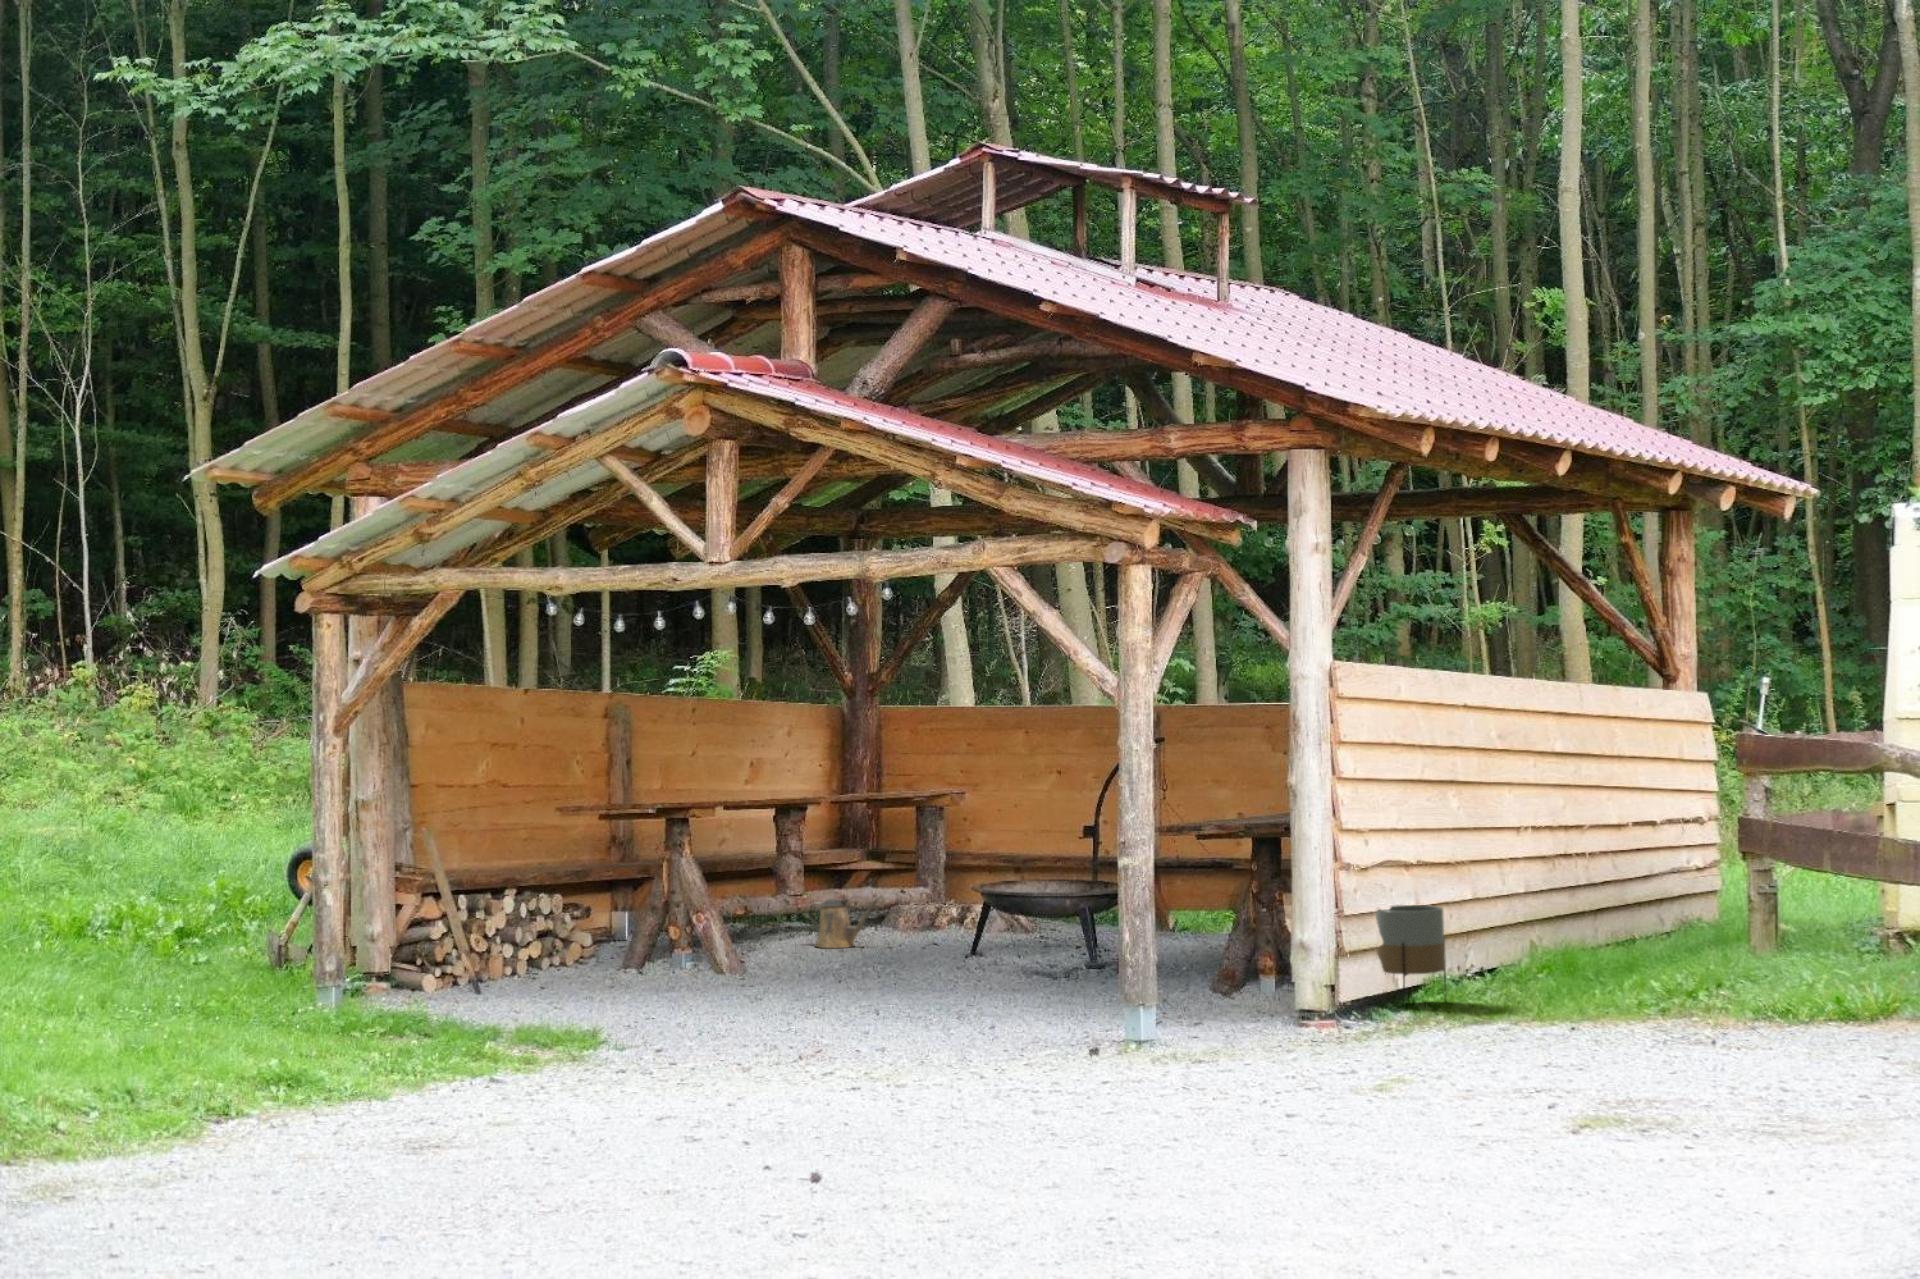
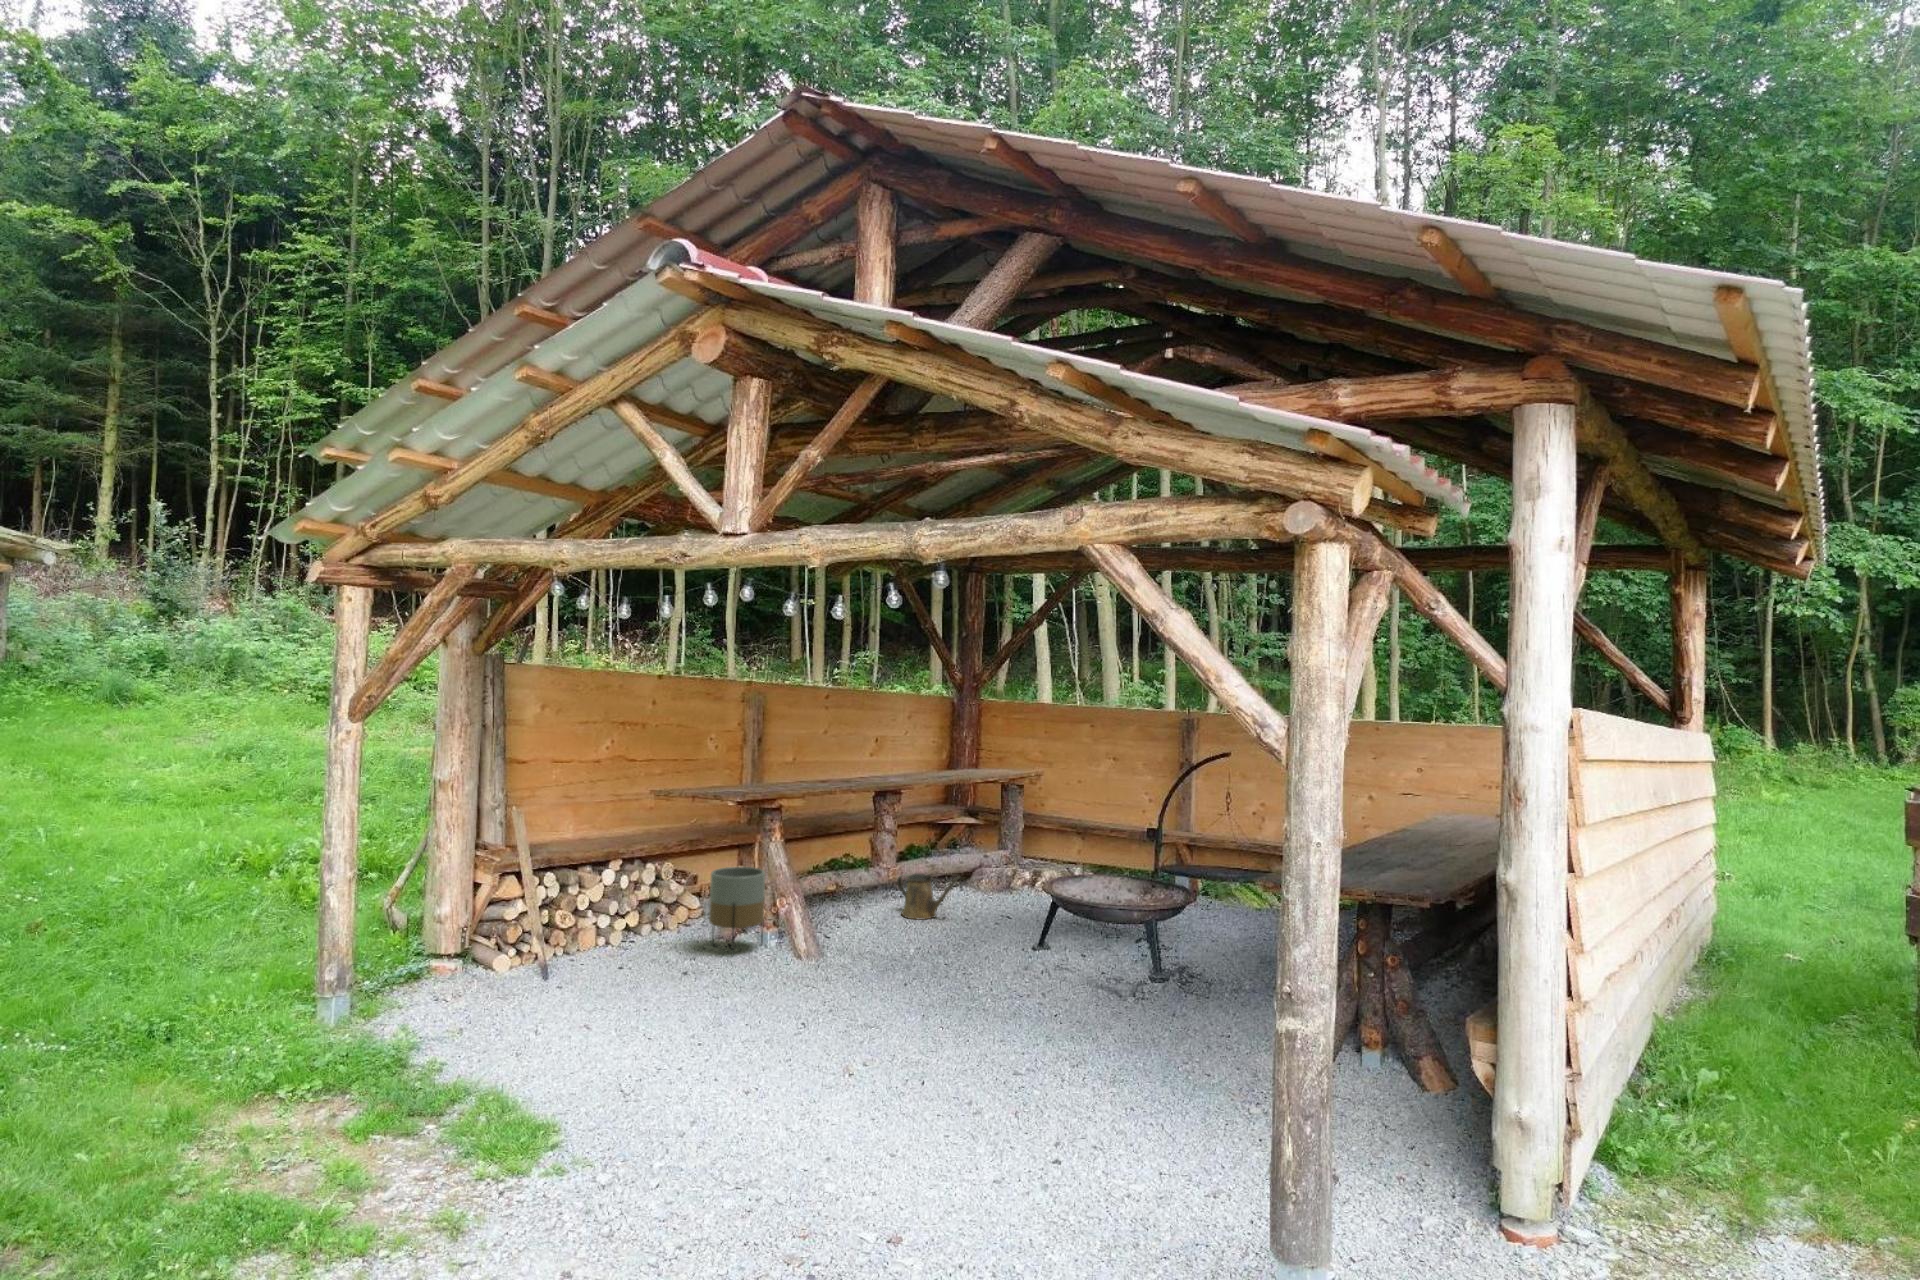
planter: present [1376,905,1446,1006] -> present [709,867,765,946]

